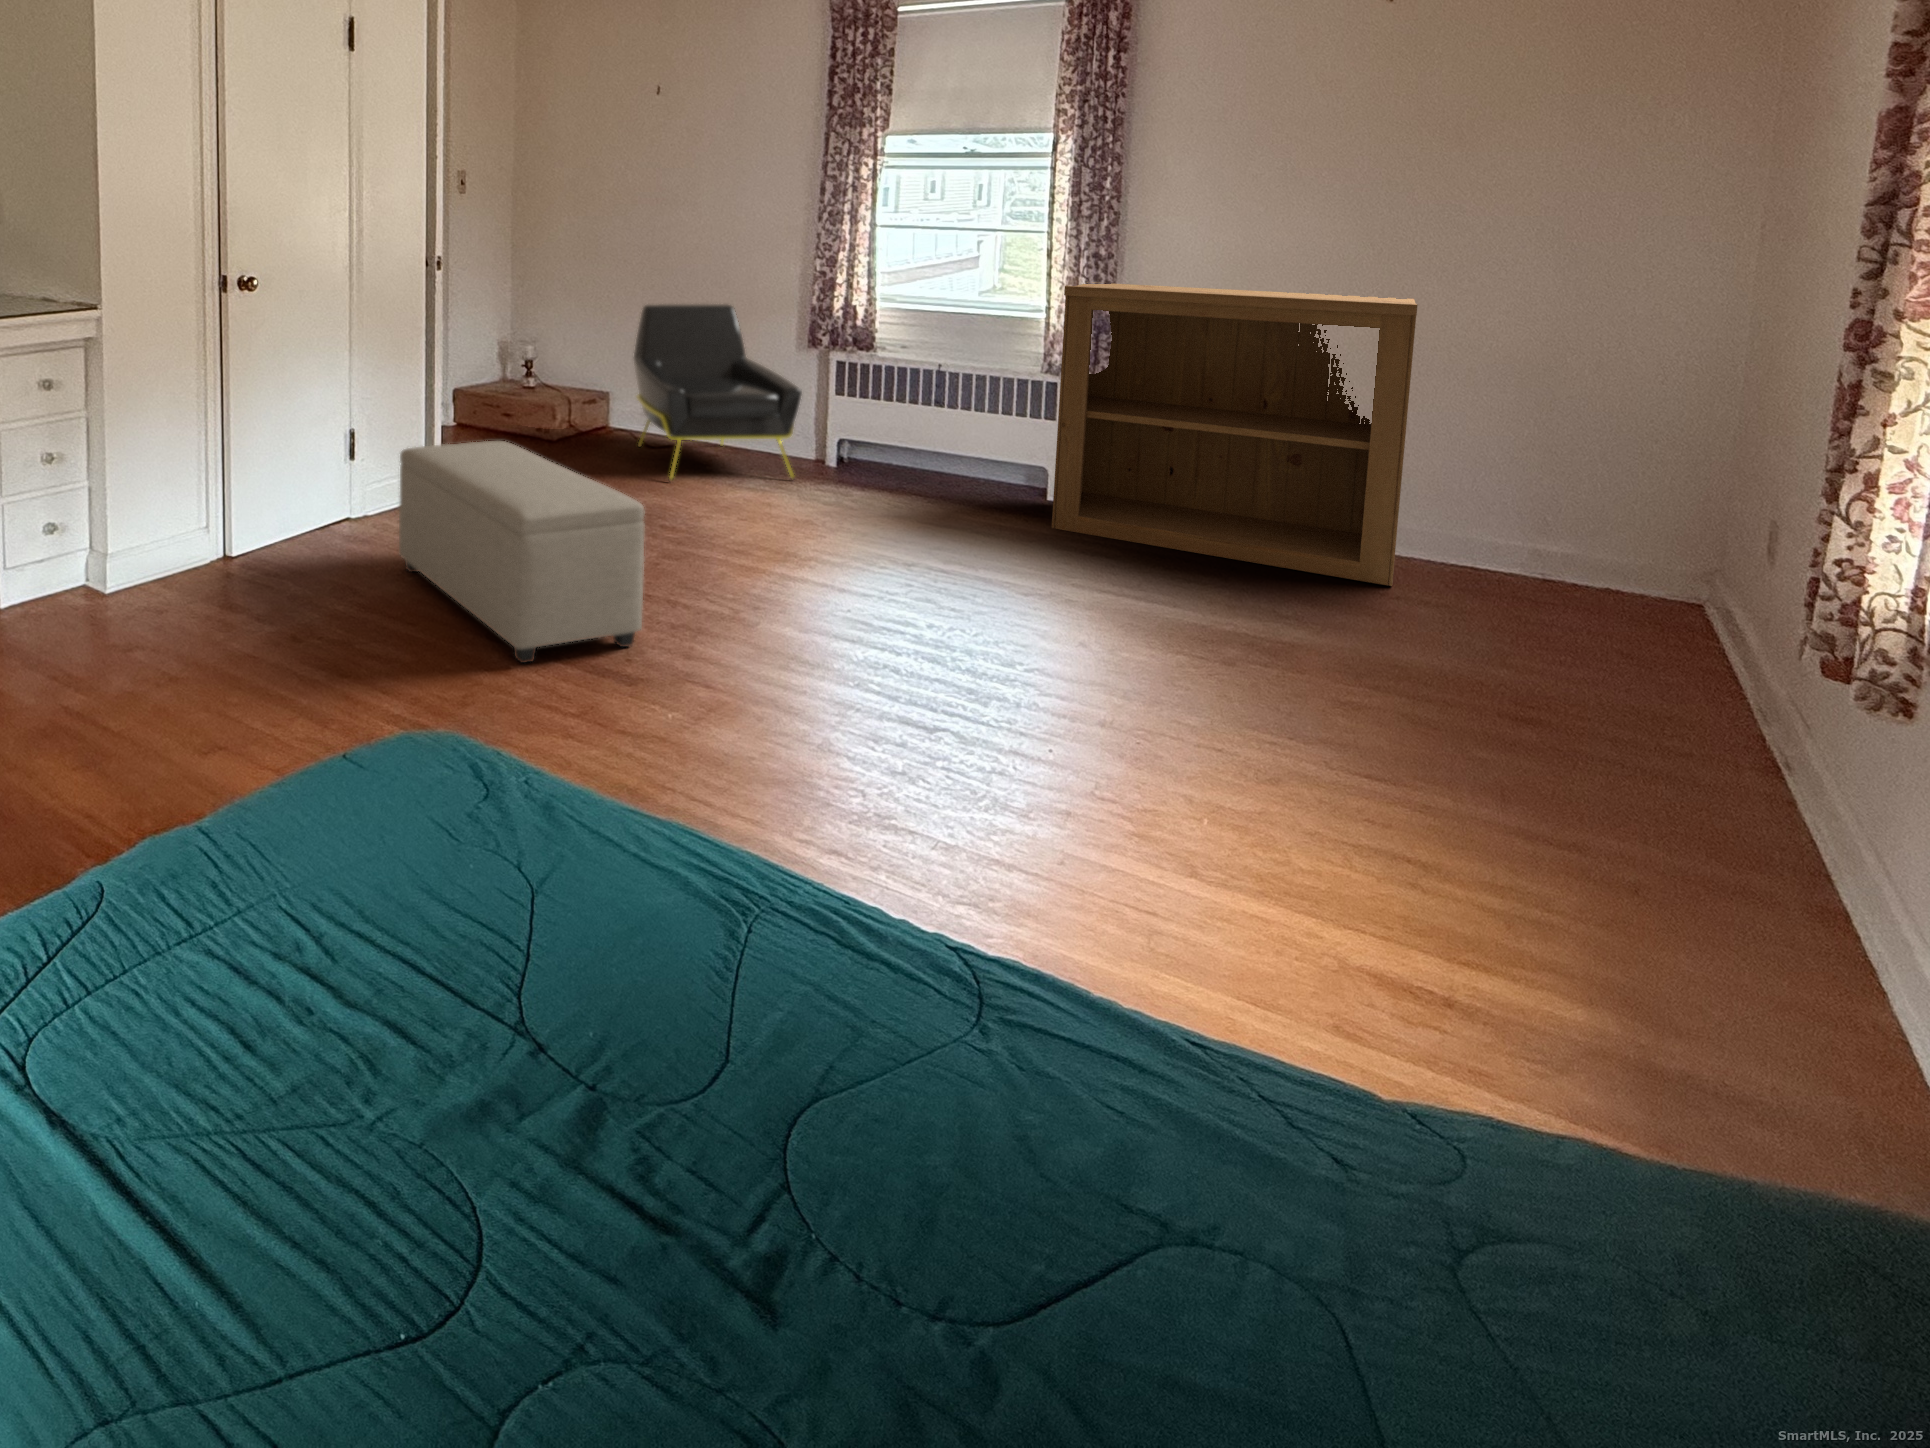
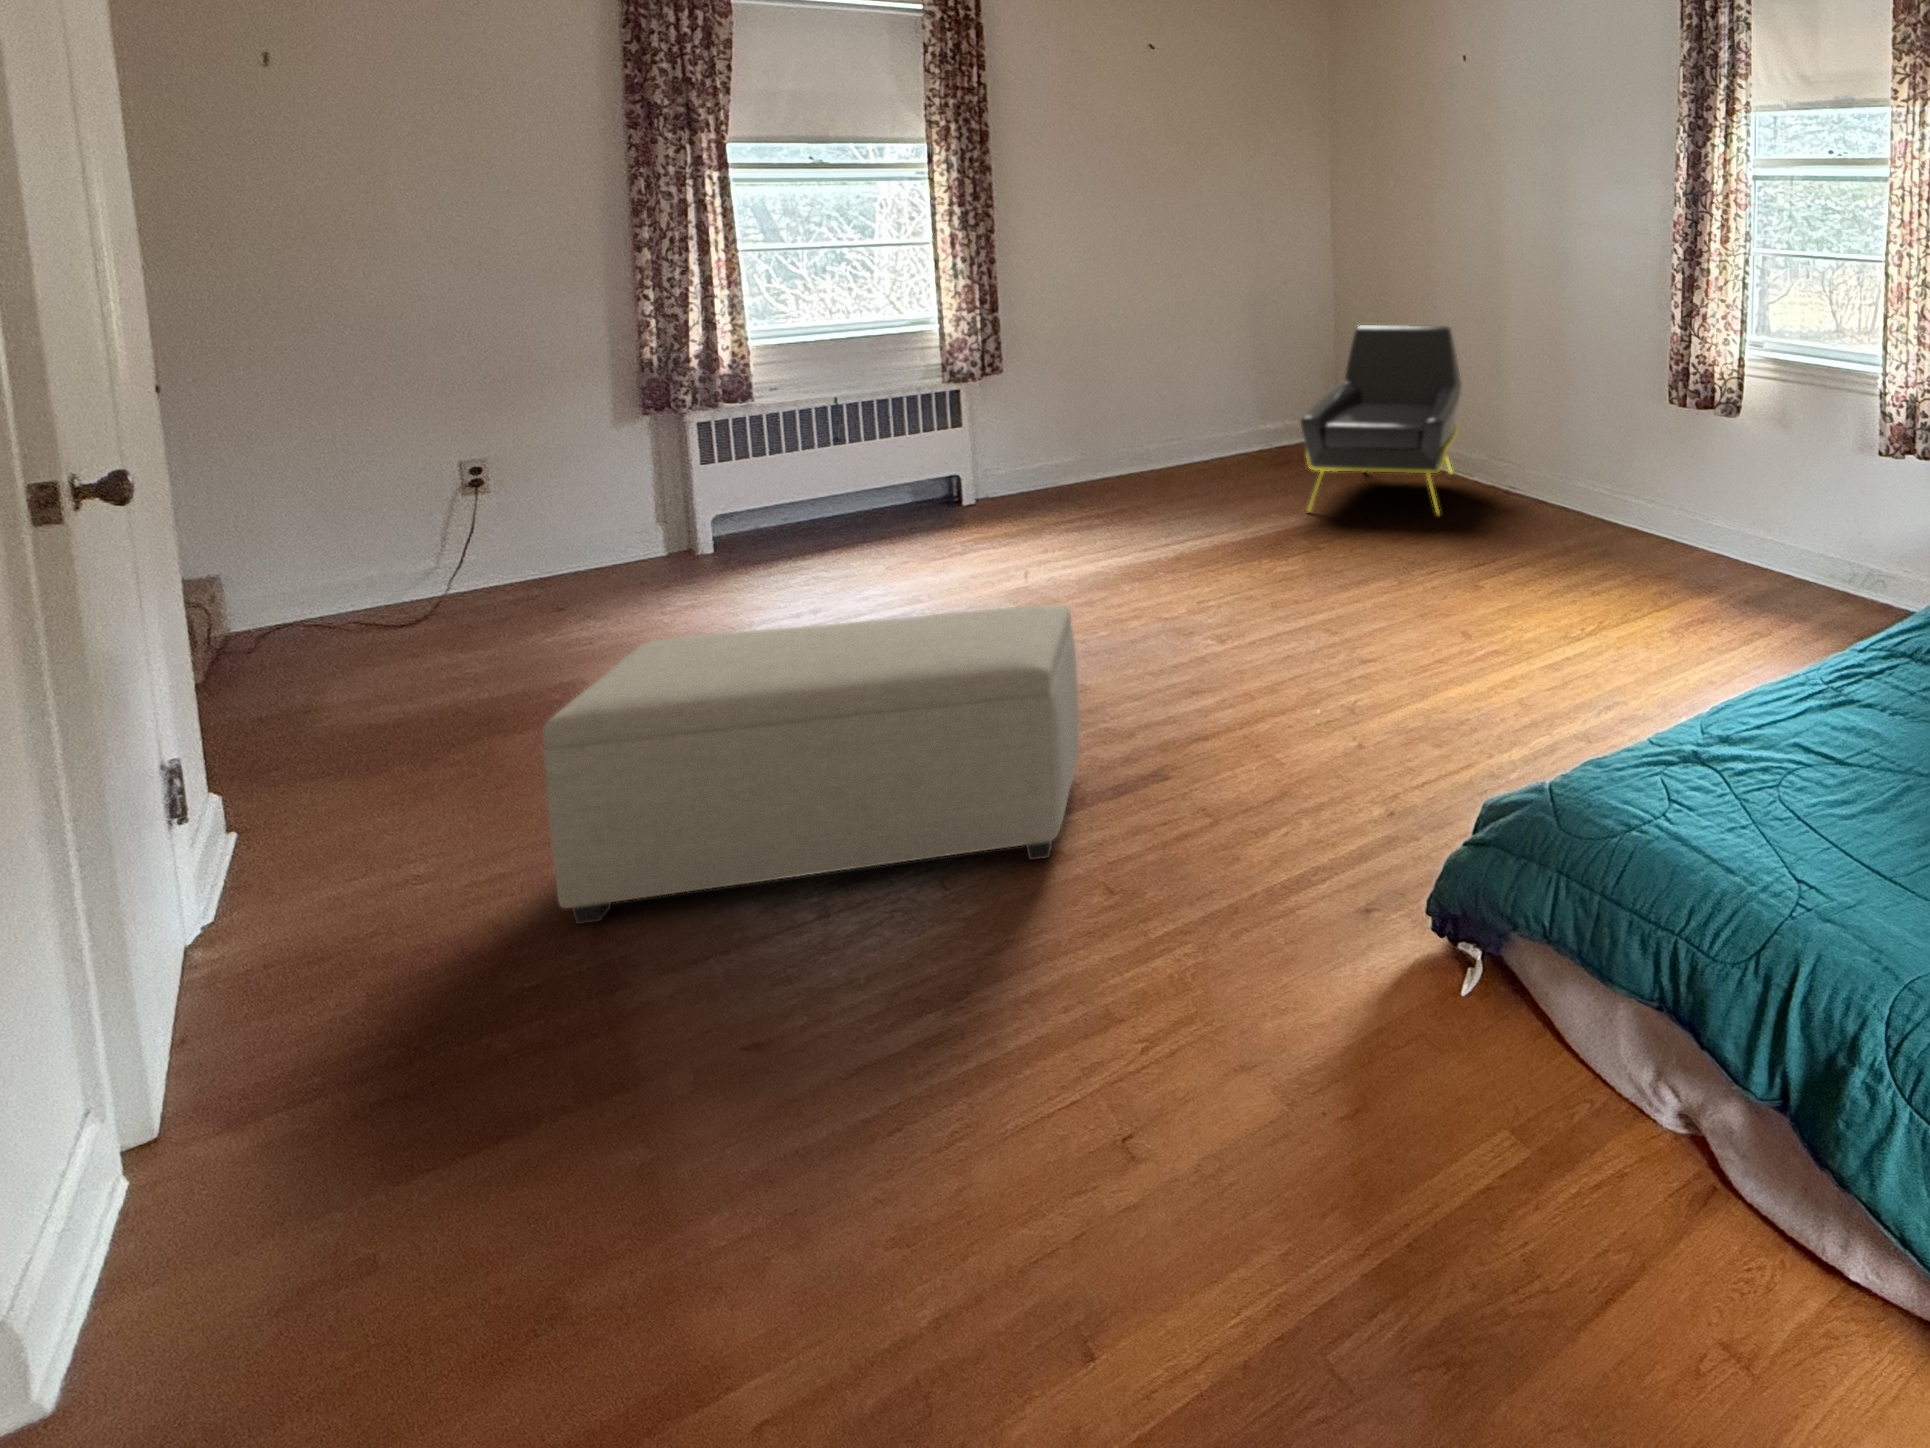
bookshelf: present [1052,283,1417,586] -> none [973,274,1243,524]
armchair: present [634,304,802,481] -> present [1301,325,1461,516]

